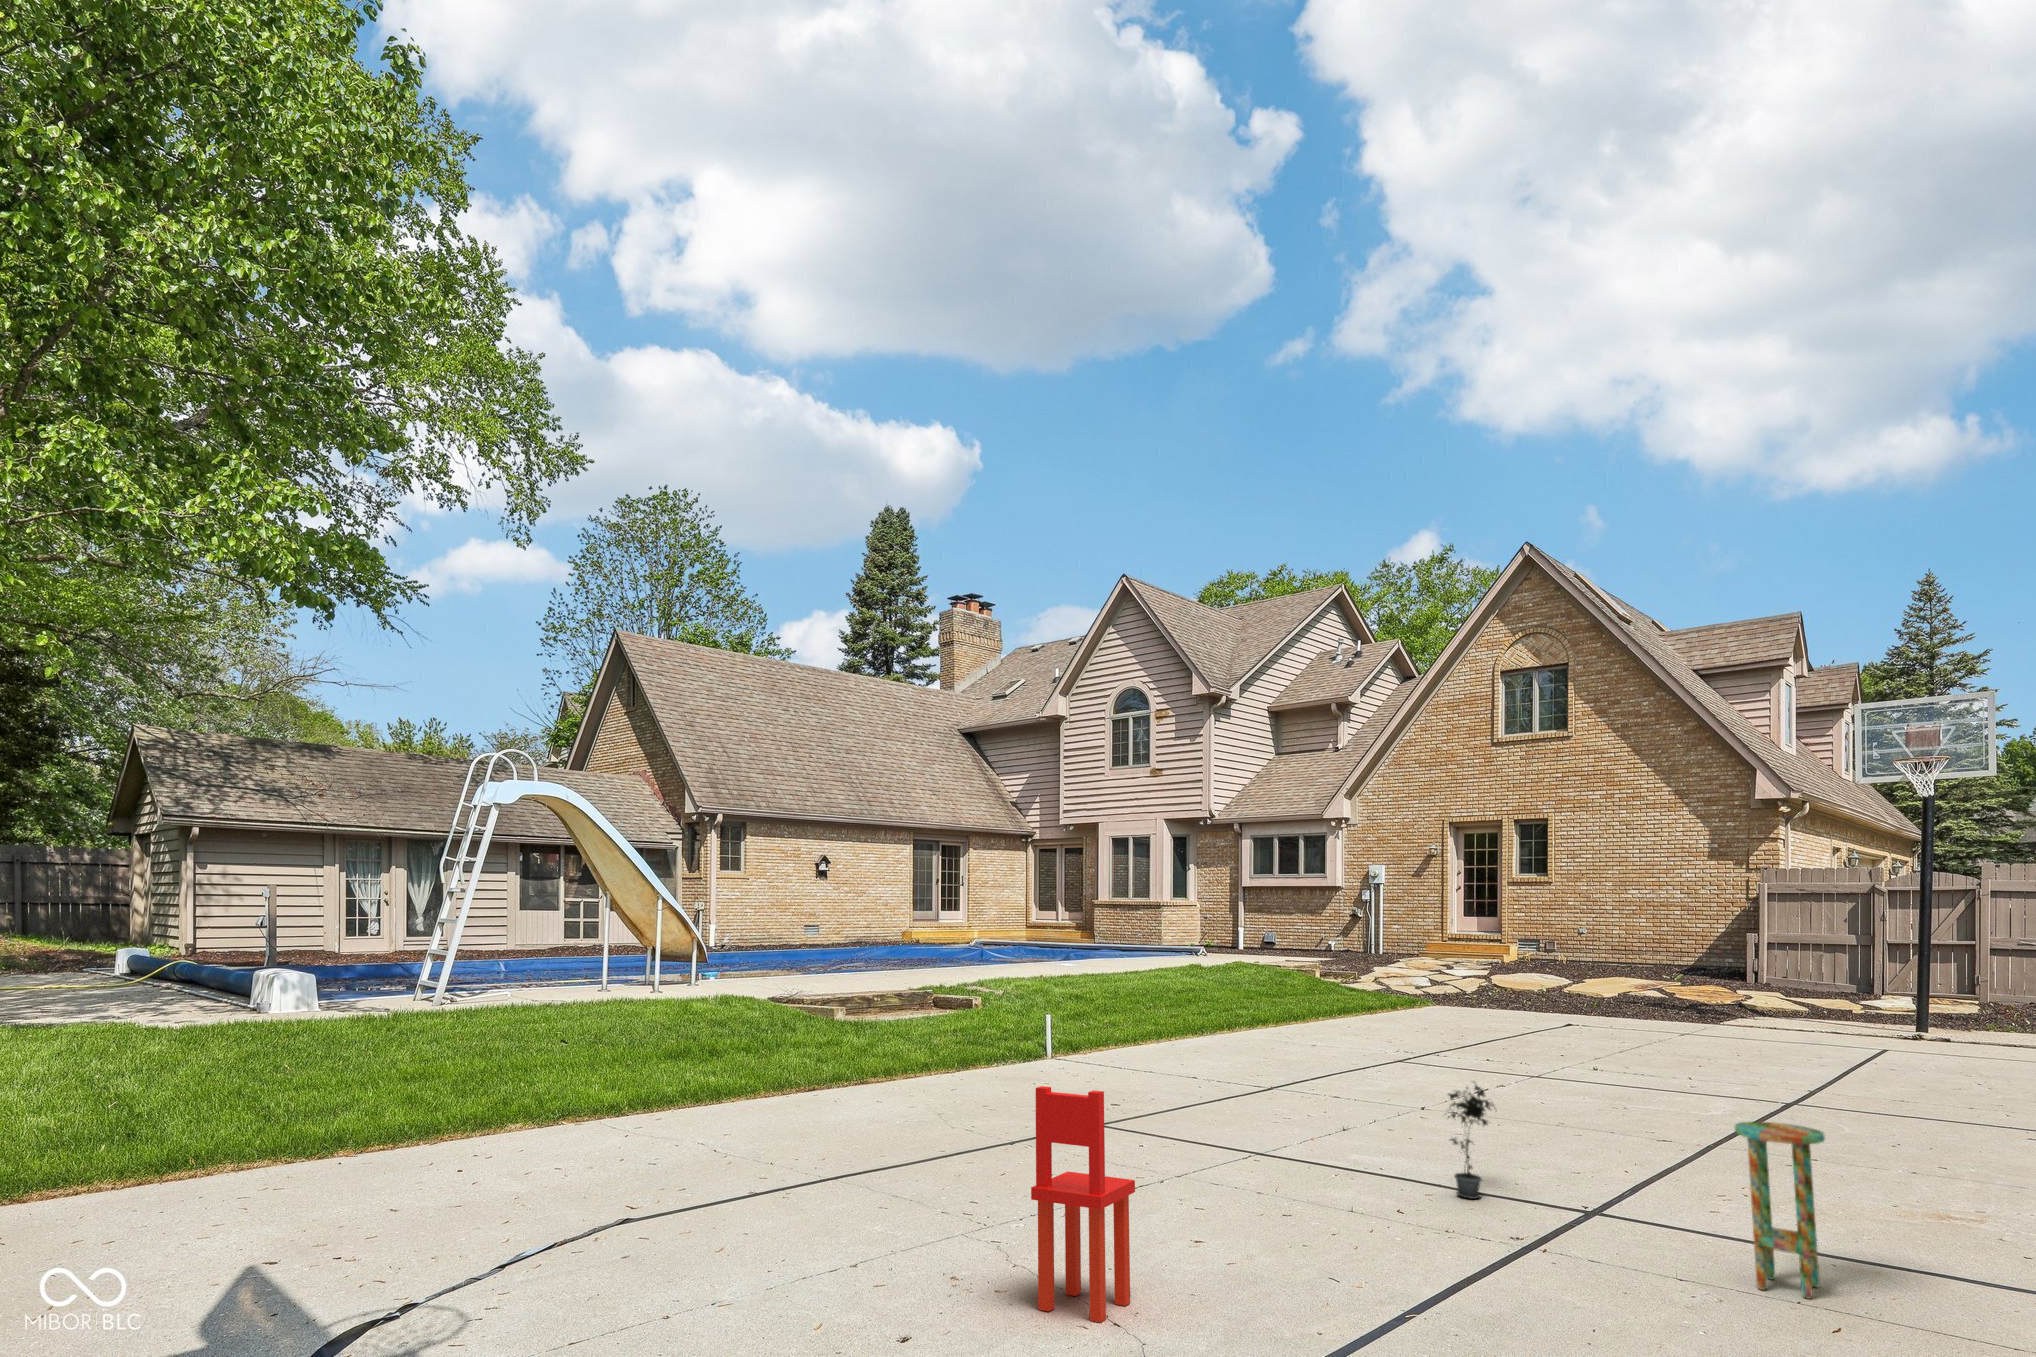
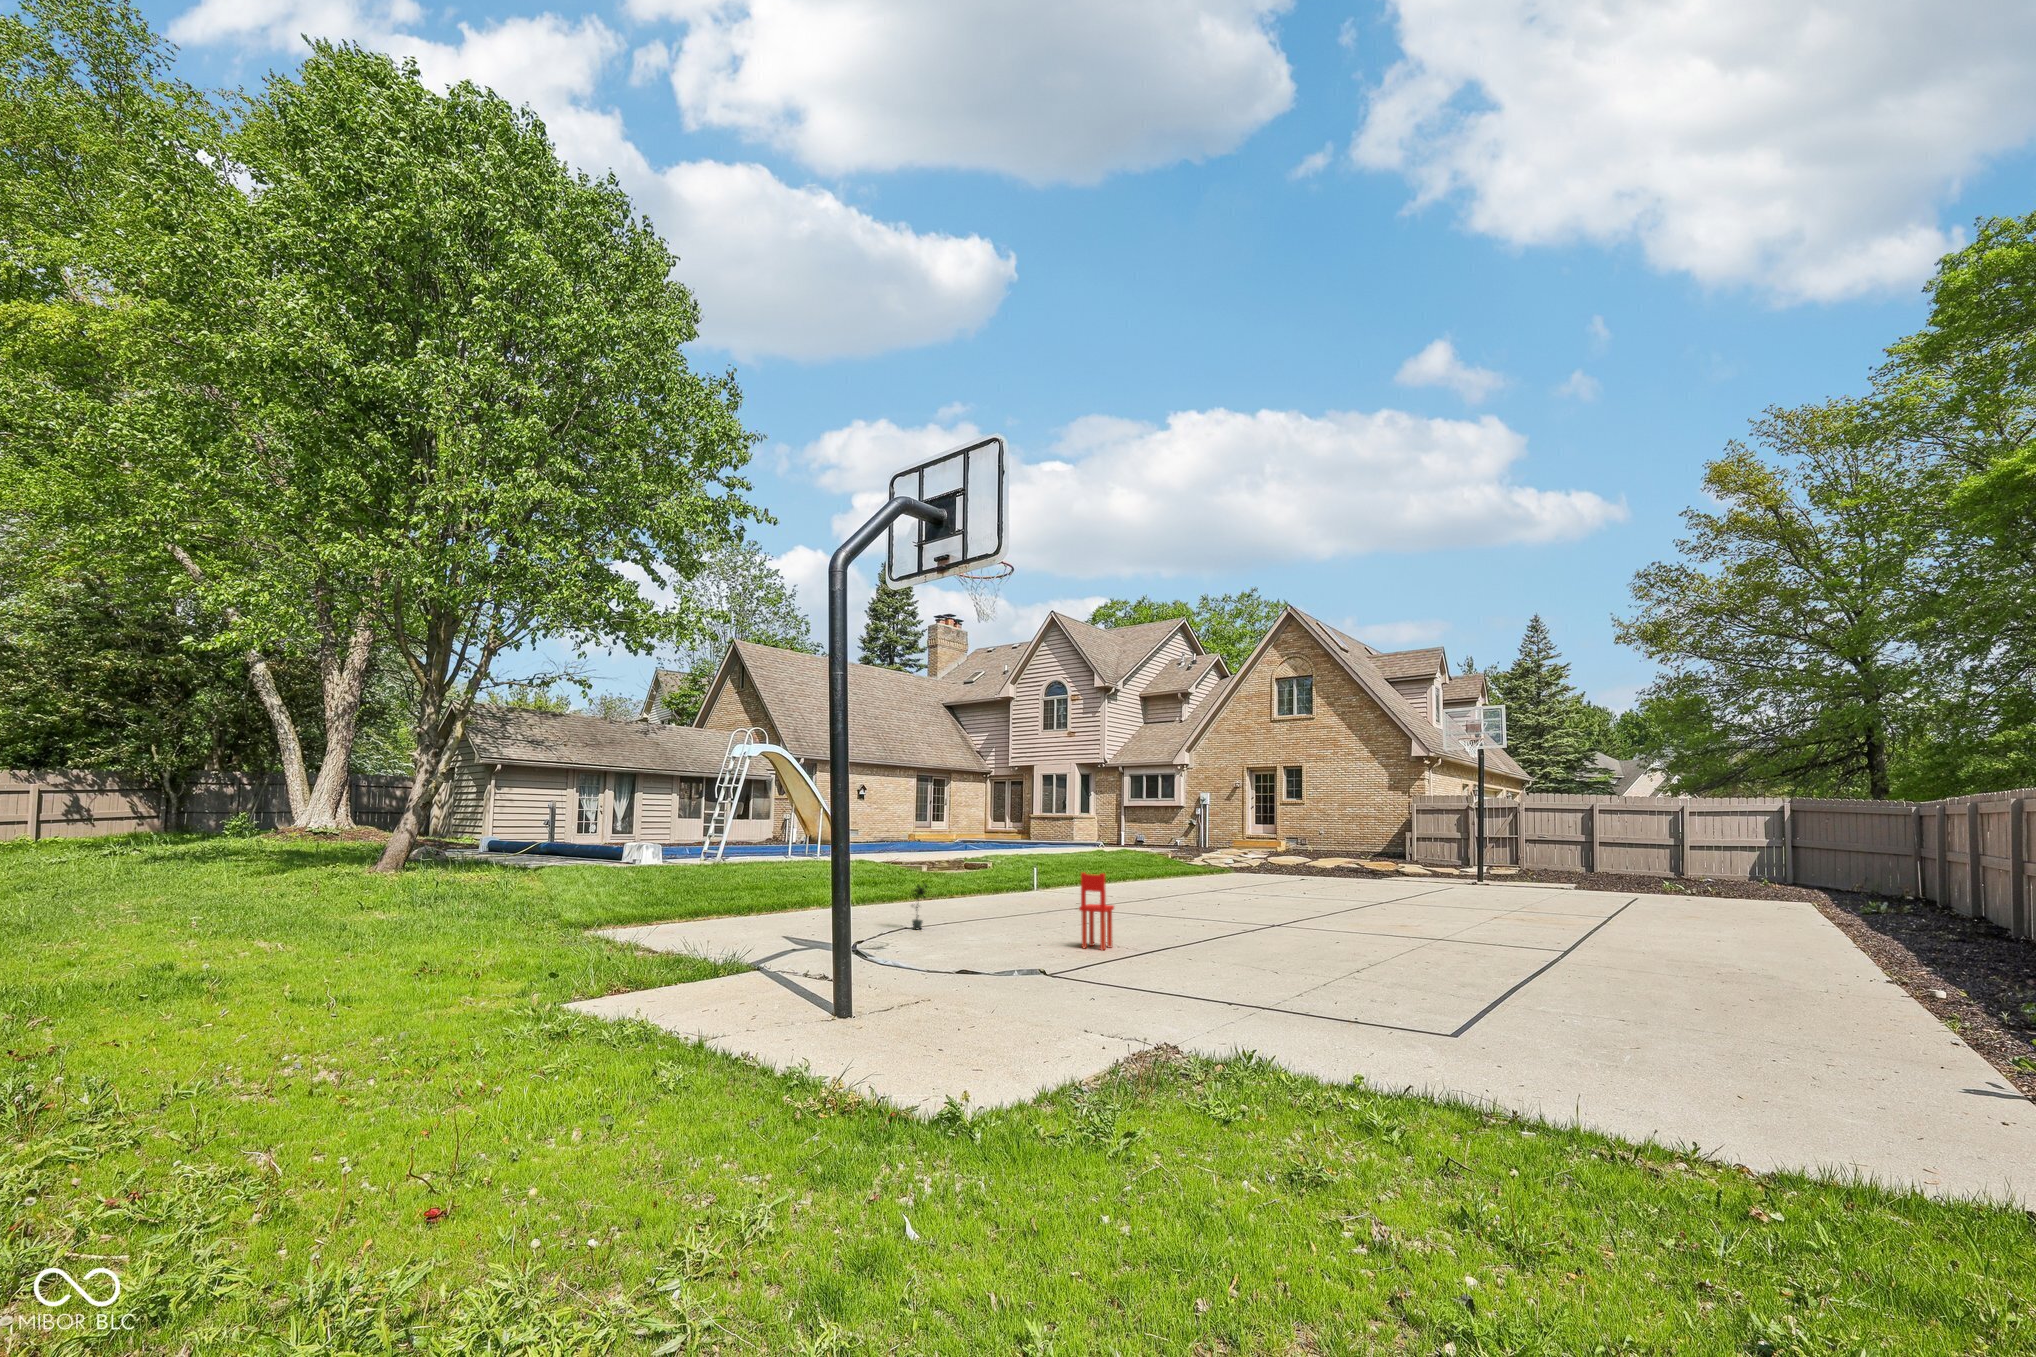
potted plant: present [1448,1086,1494,1199] -> present [912,884,927,929]
side table: present [1735,1122,1825,1299] -> none [1325,889,1354,947]

